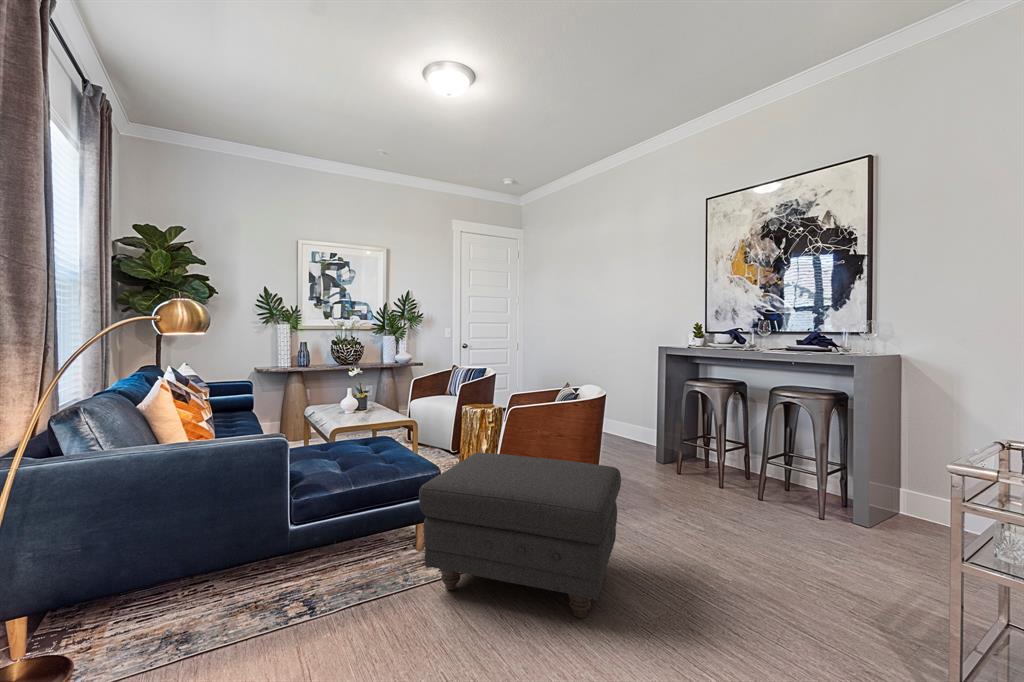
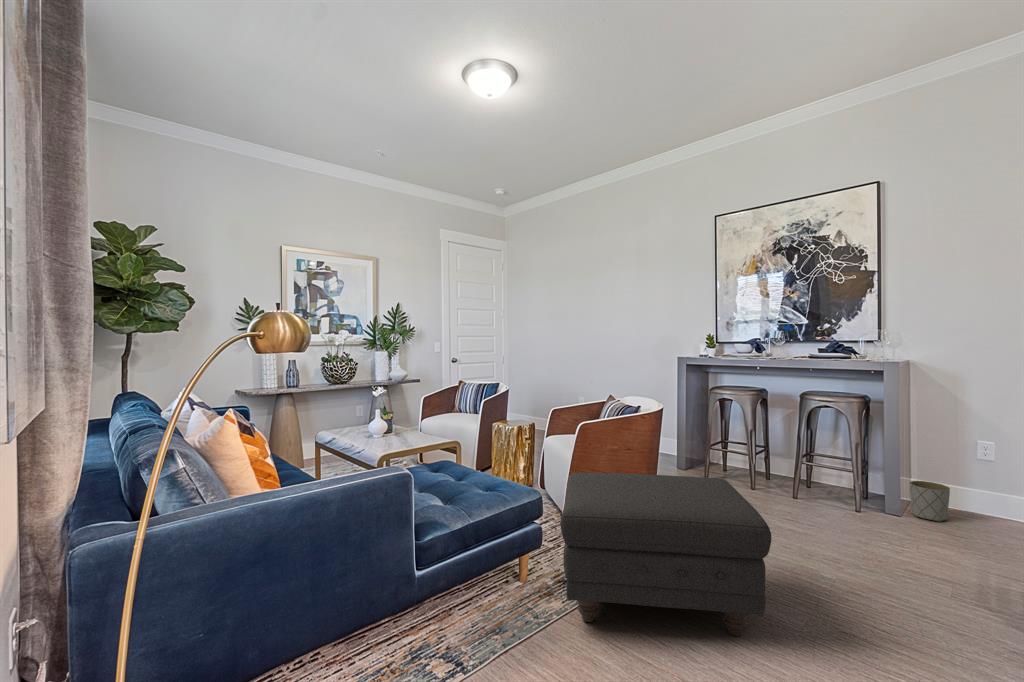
planter: none [881,488,925,534] -> present [910,481,950,522]

